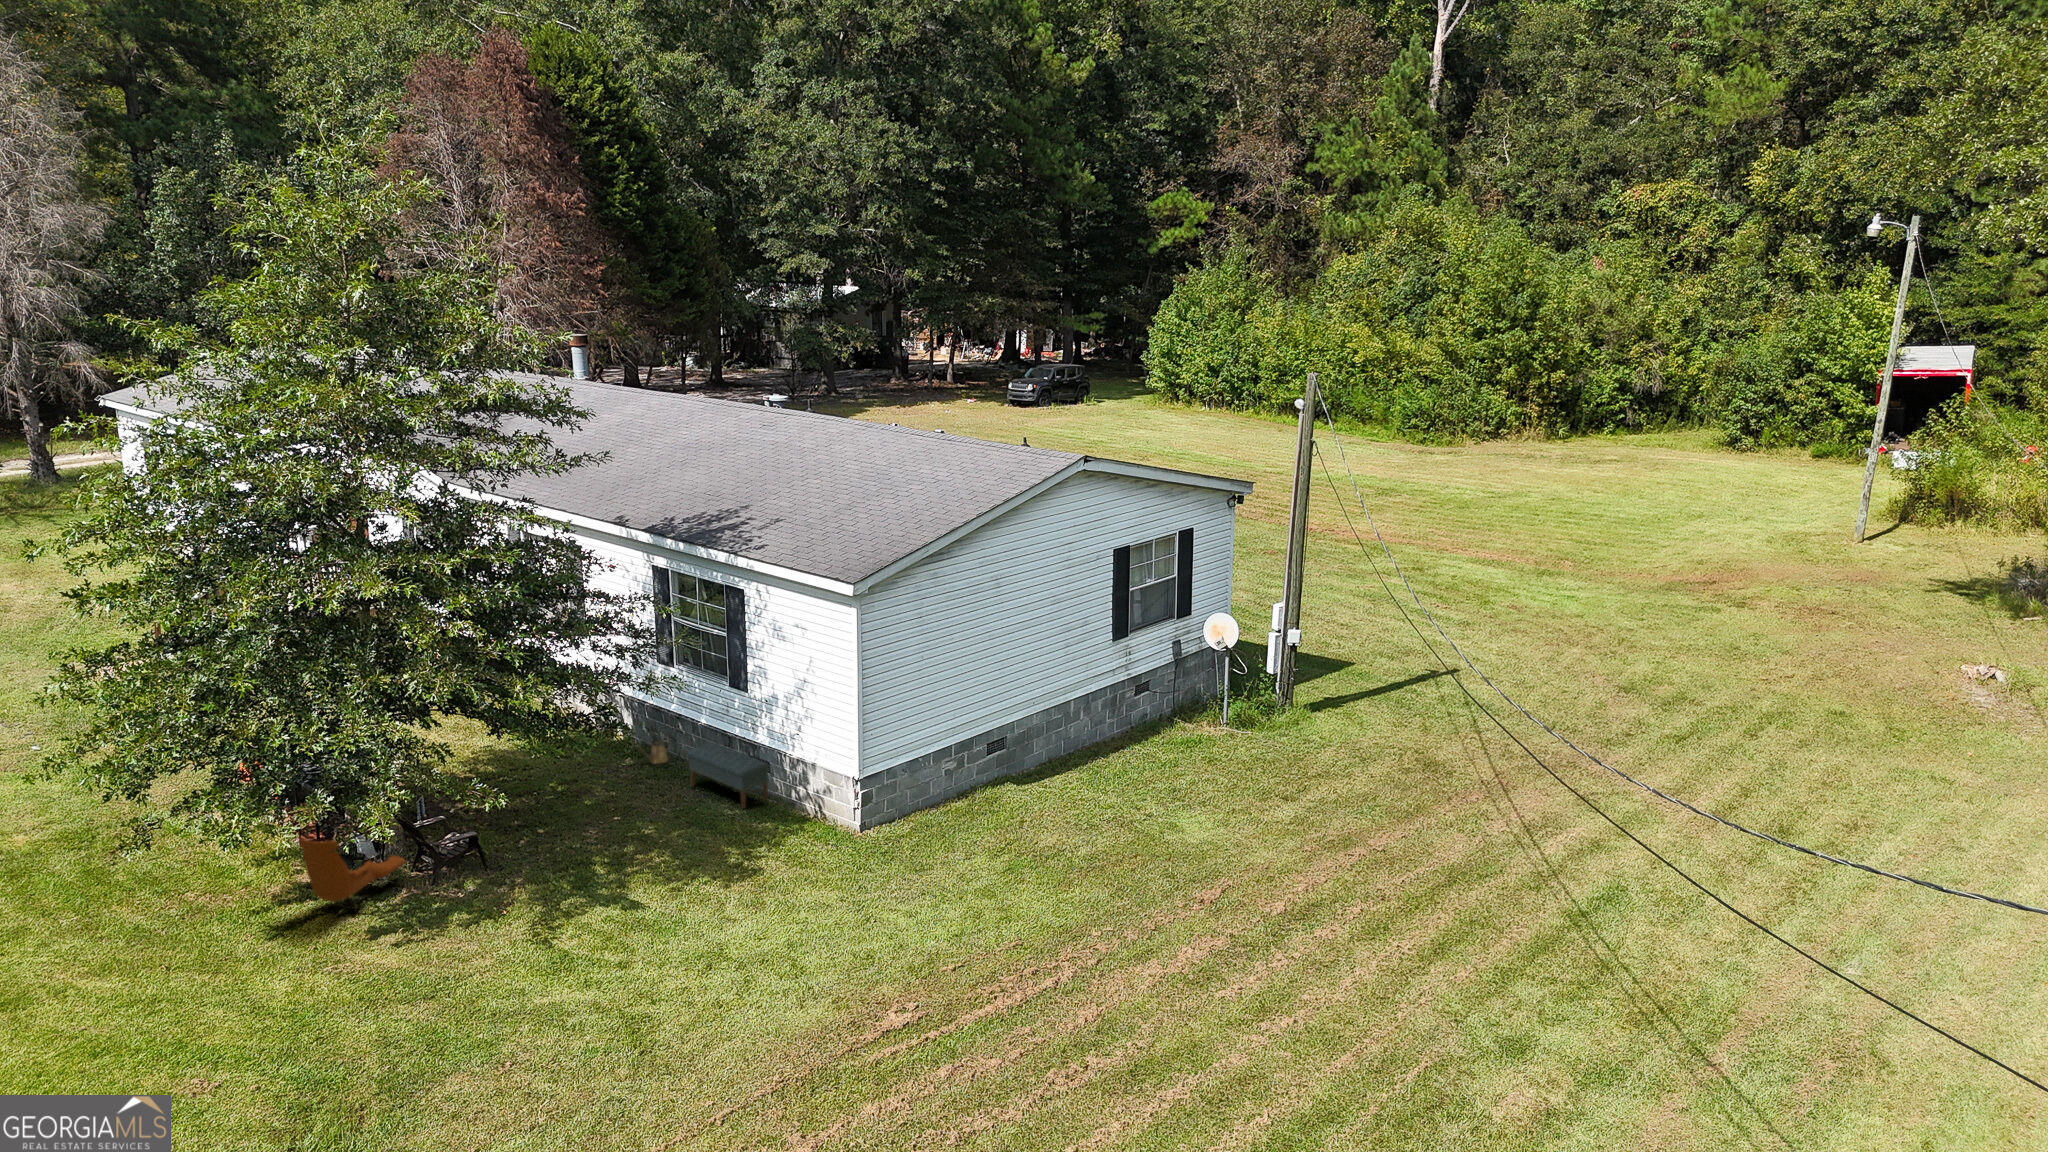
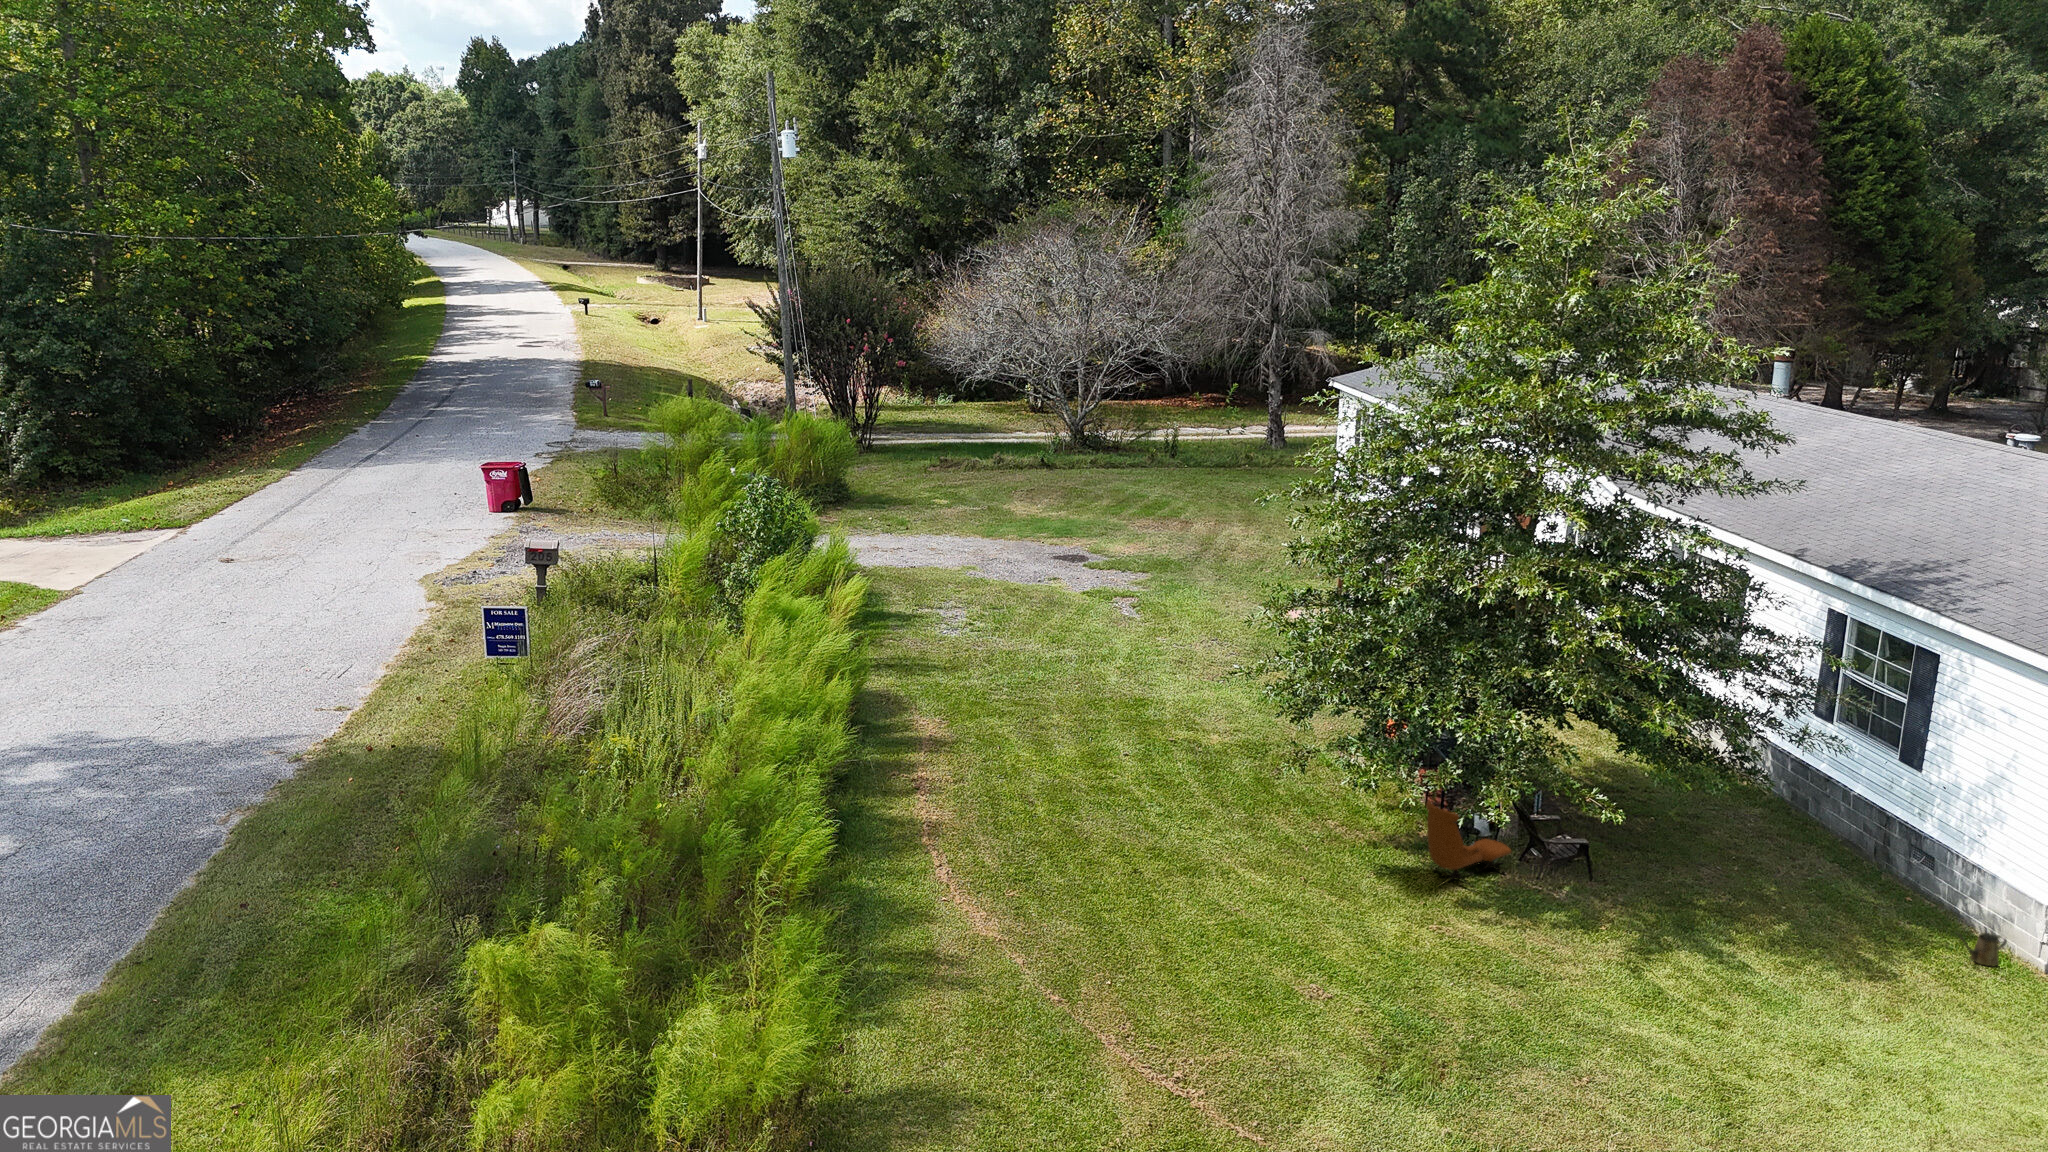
watering can: present [642,741,670,764] -> present [1958,933,2007,966]
bench: present [687,743,769,809] -> none [1826,823,1934,910]

